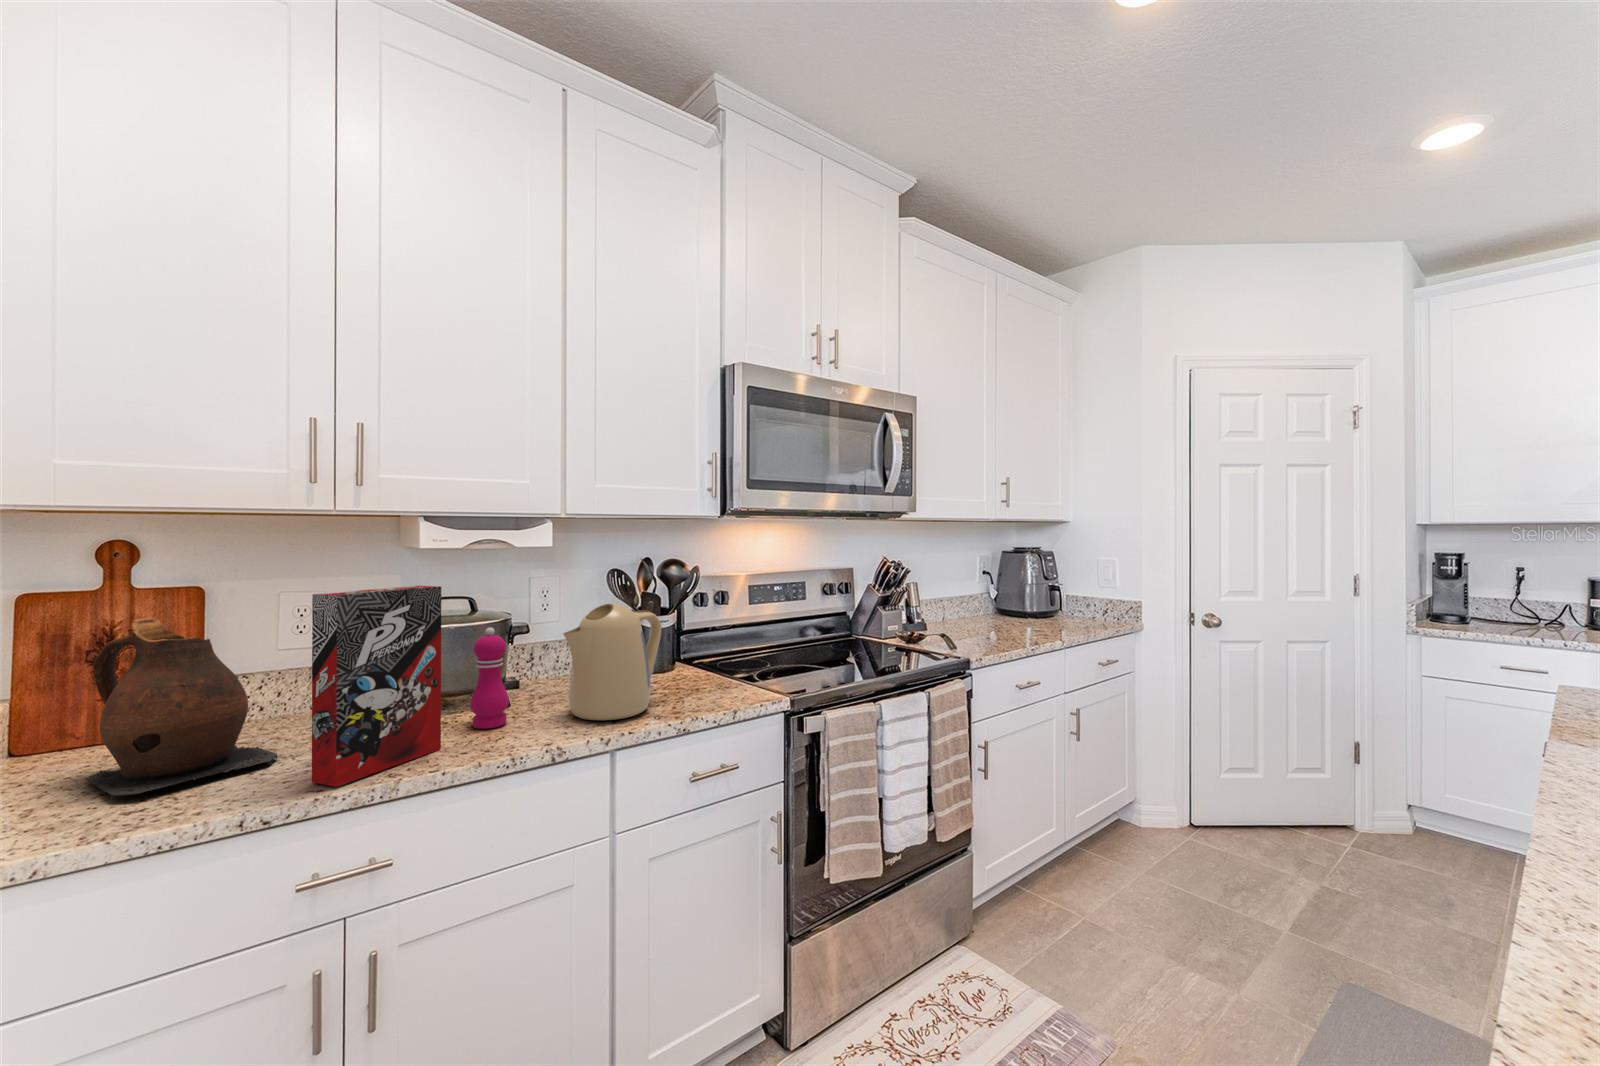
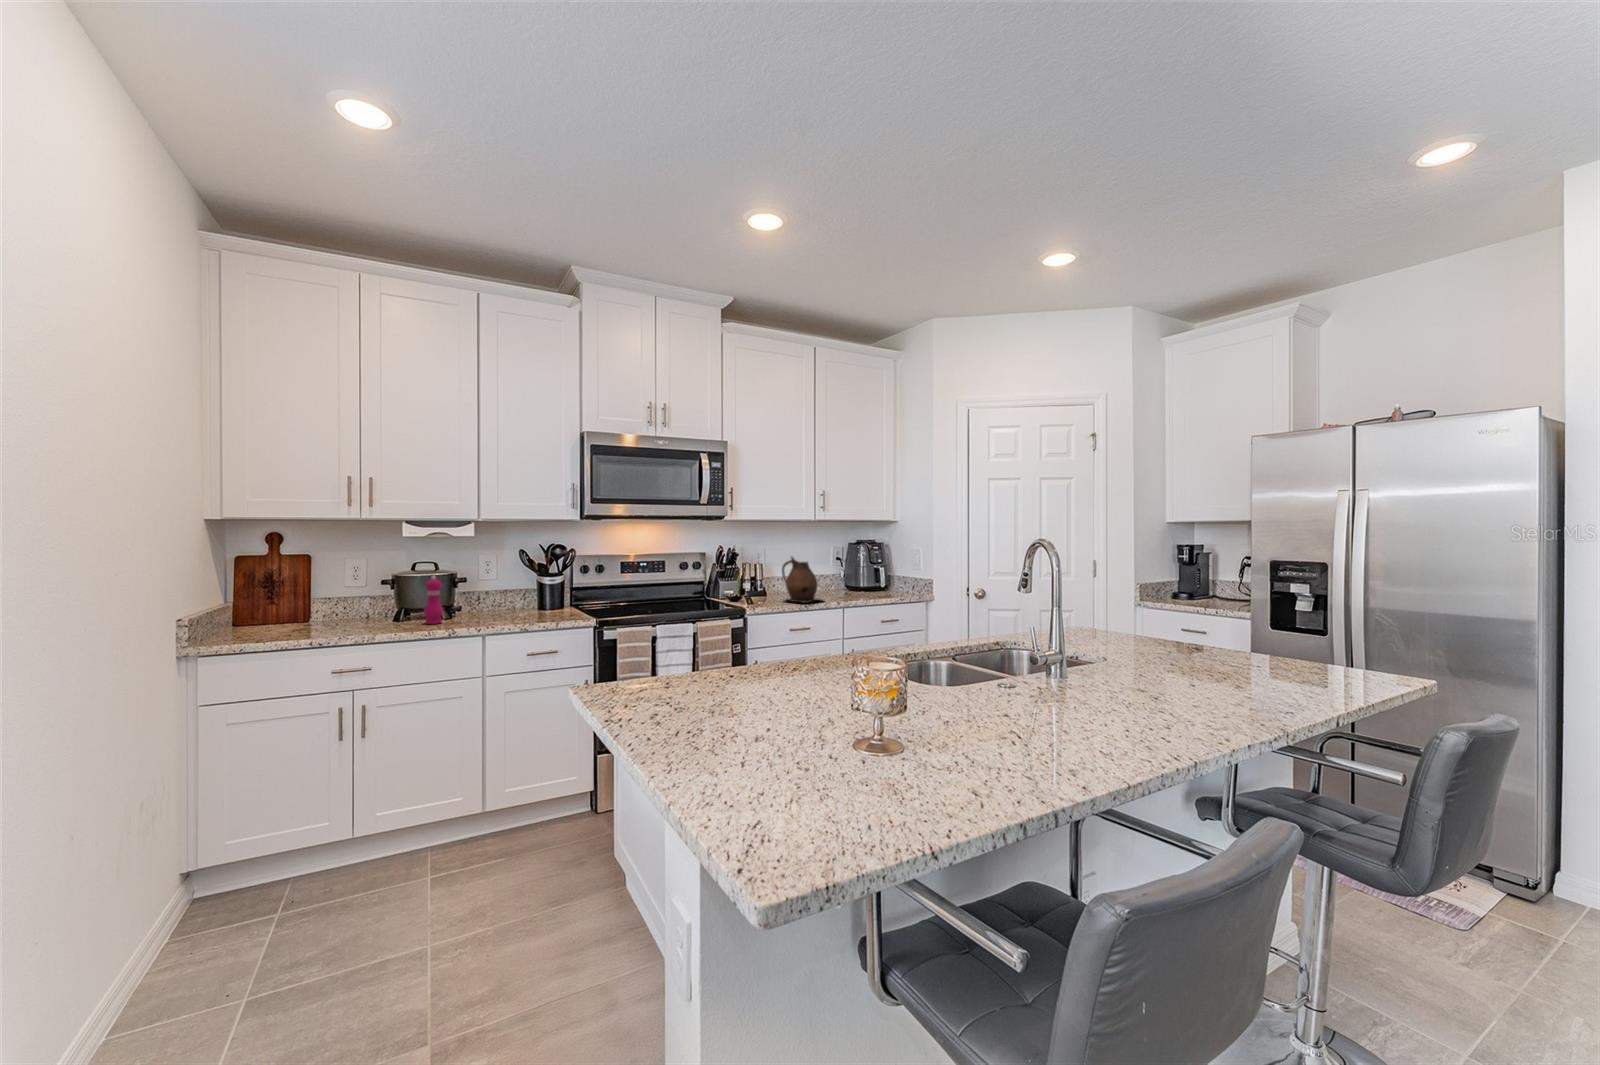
cereal box: present [312,586,441,787] -> none [346,554,404,635]
kettle: present [563,604,661,720] -> none [468,566,529,623]
ceramic pitcher: present [85,618,277,799] -> present [782,556,821,602]

